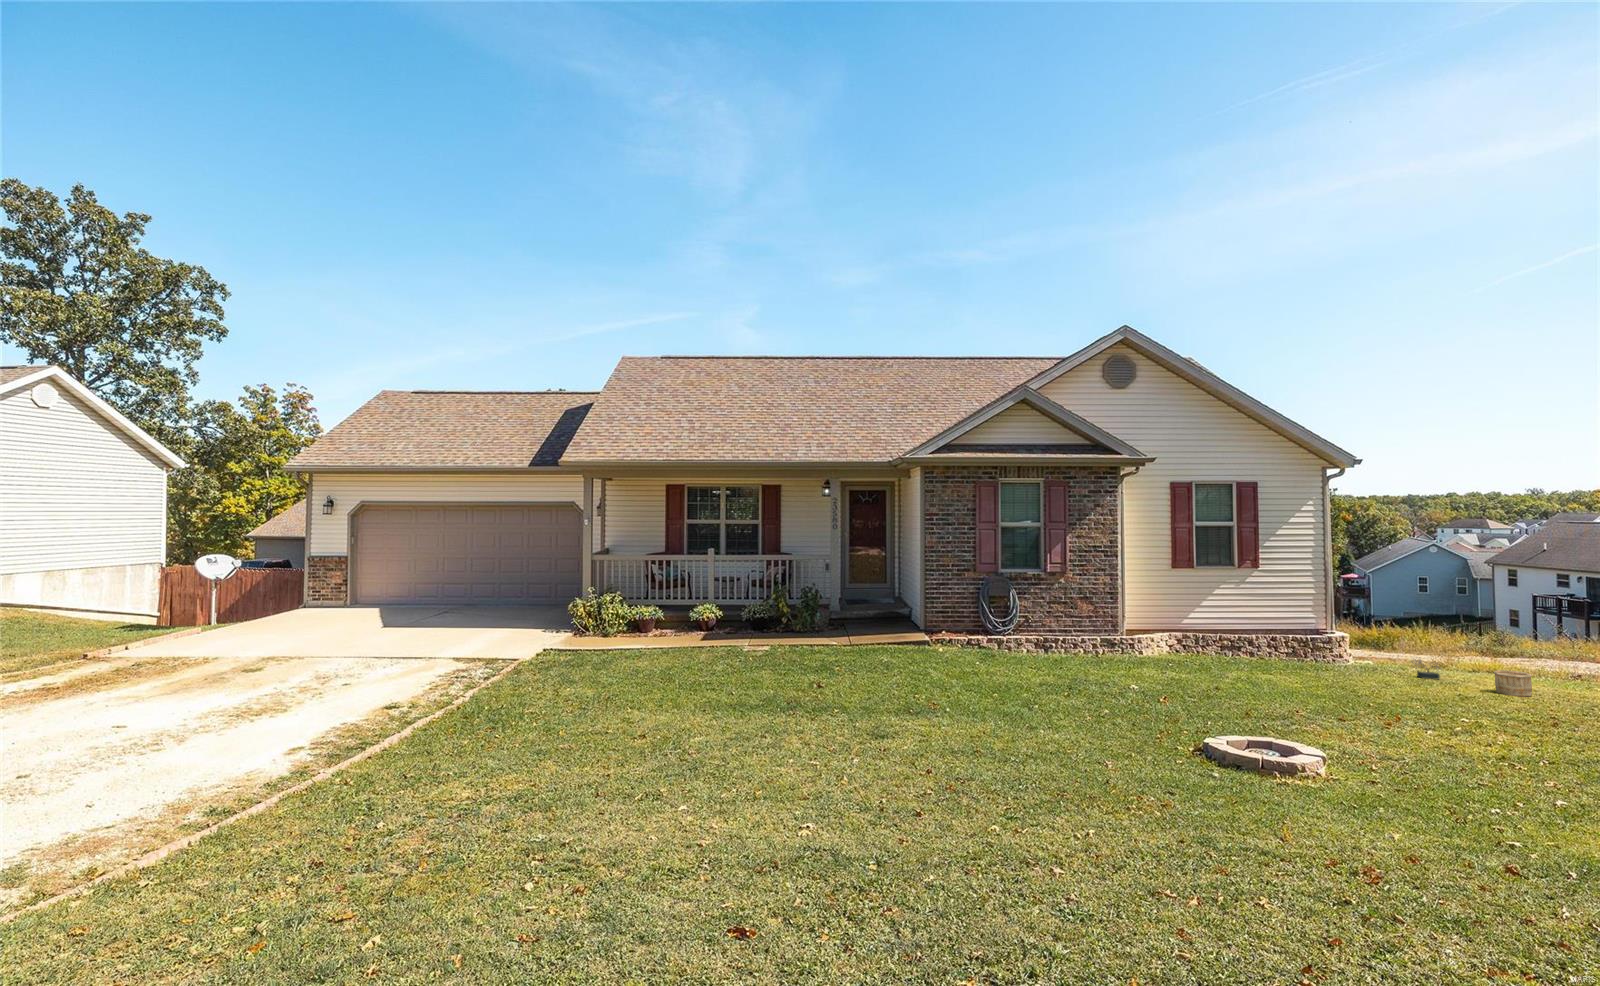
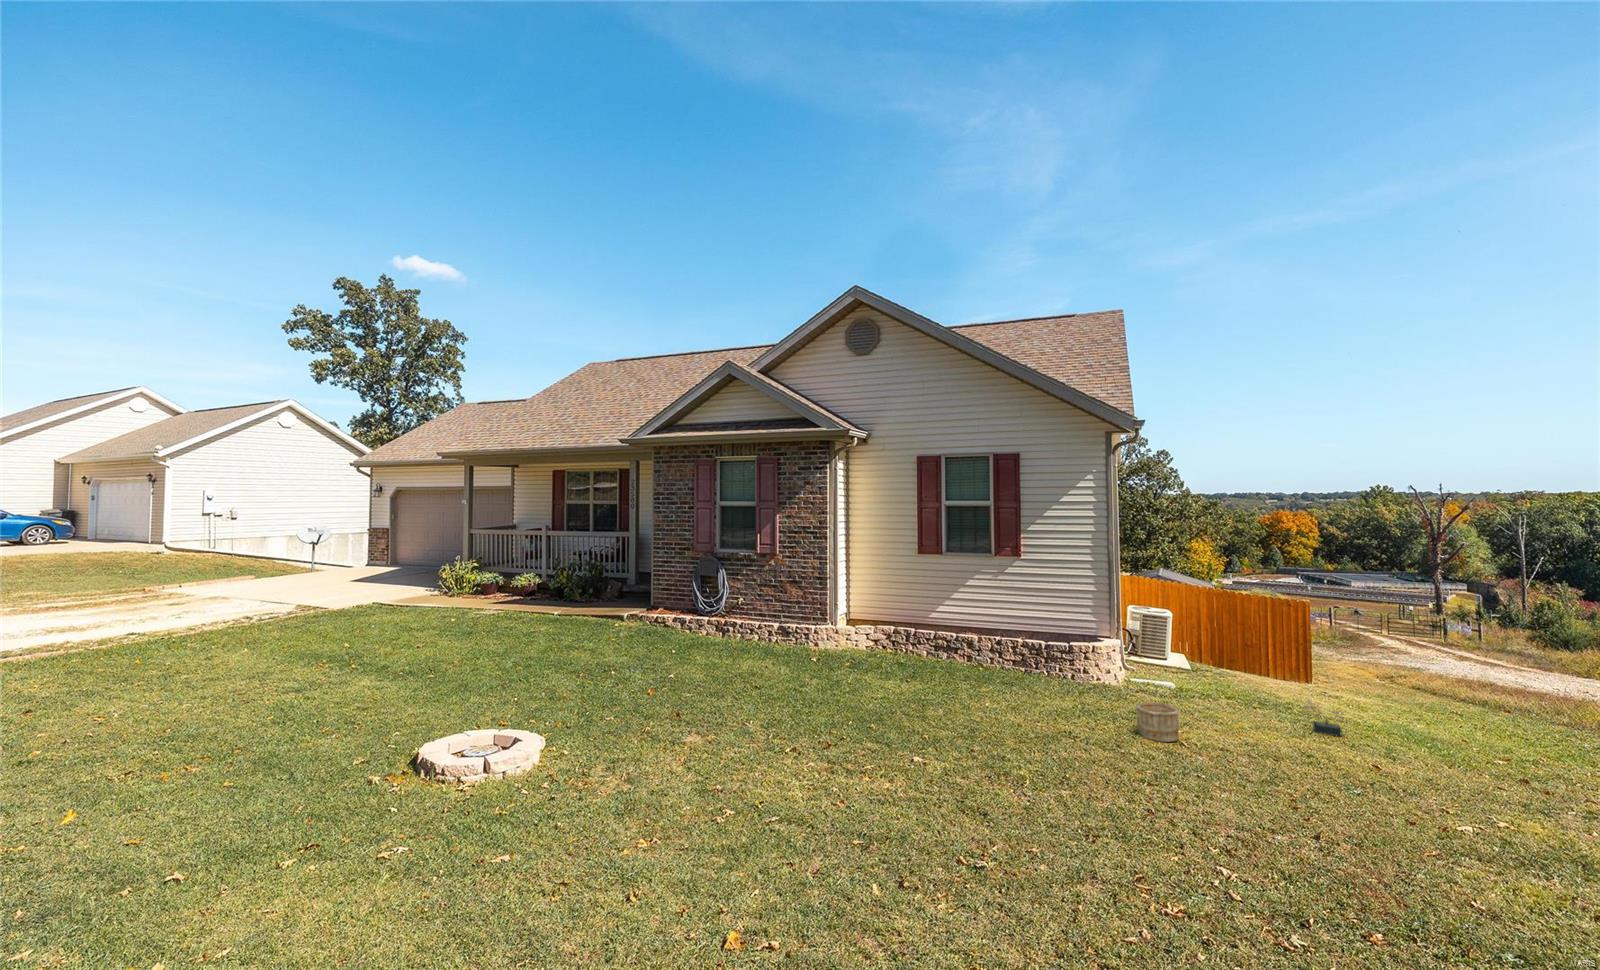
decorative plant: present [1412,659,1440,679] -> present [1305,700,1343,737]

